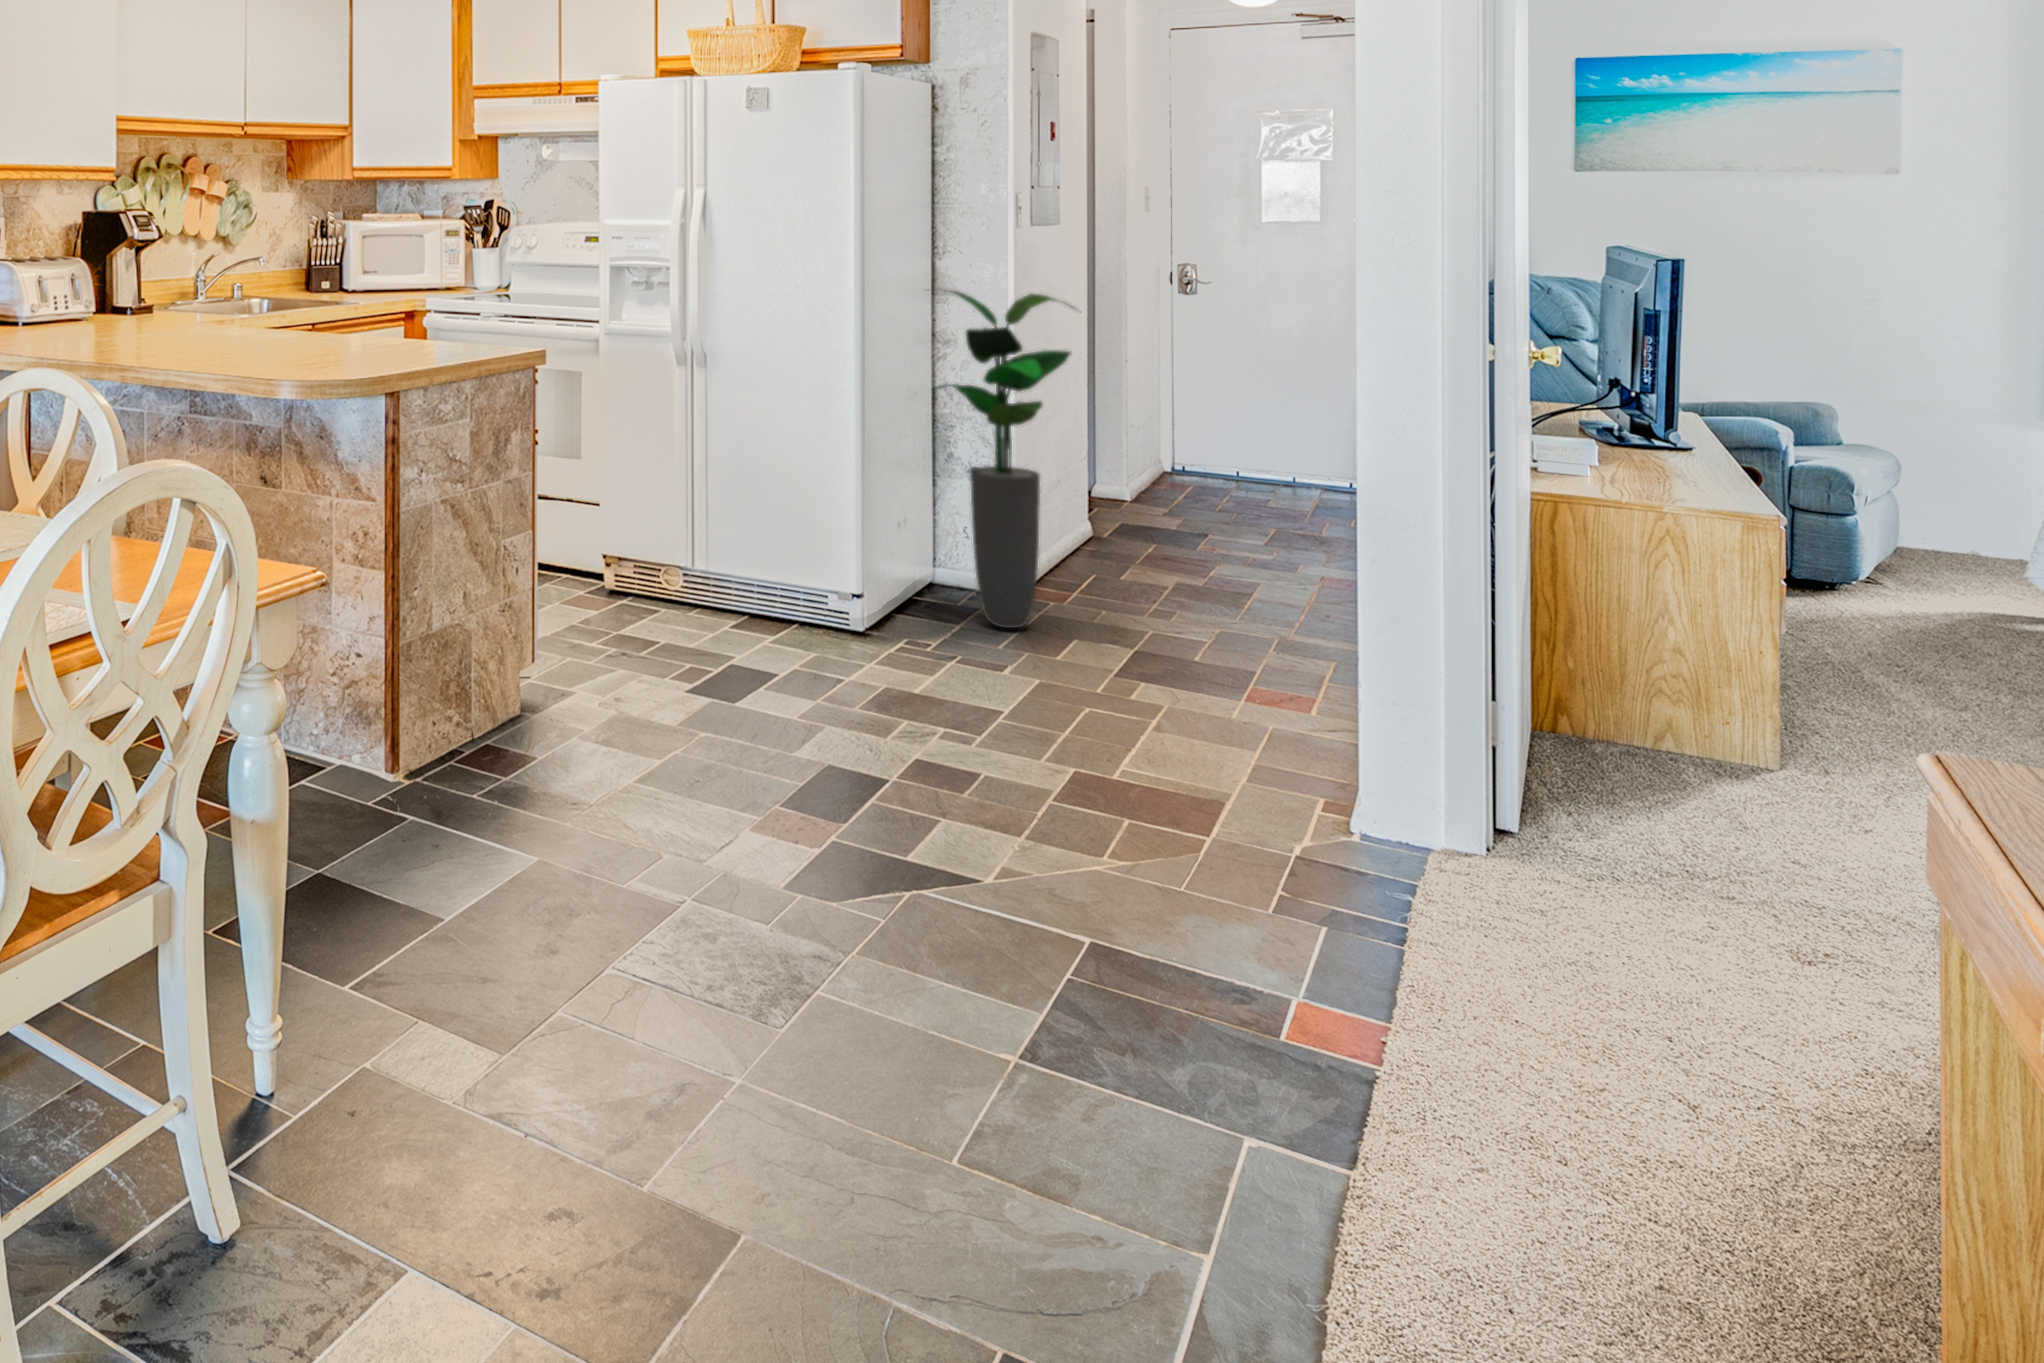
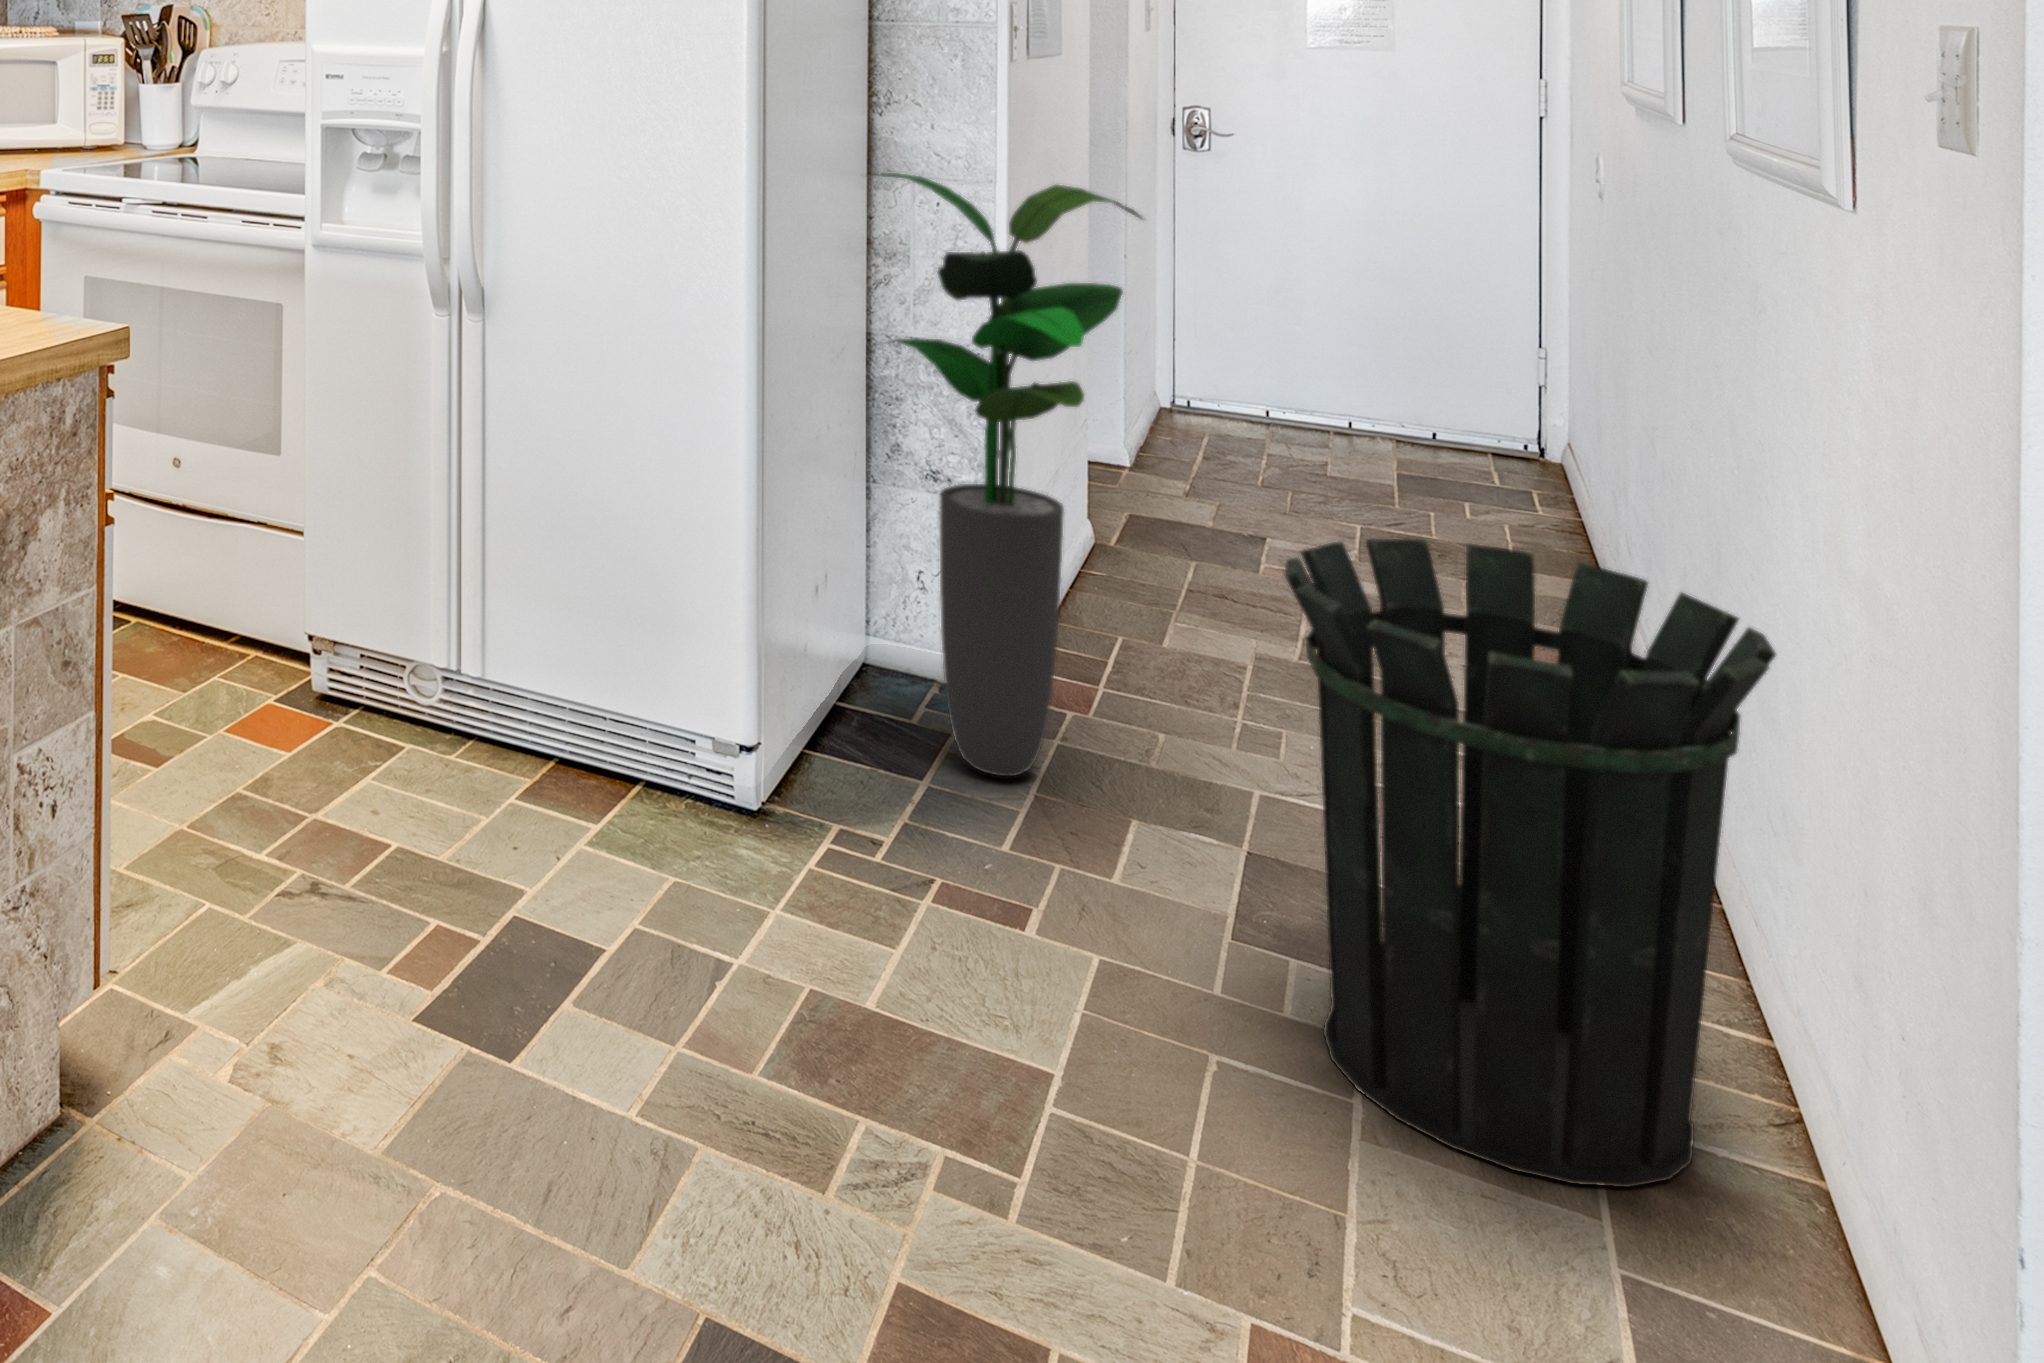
waste bin: none [1123,464,1346,752] -> present [1284,539,1776,1187]

